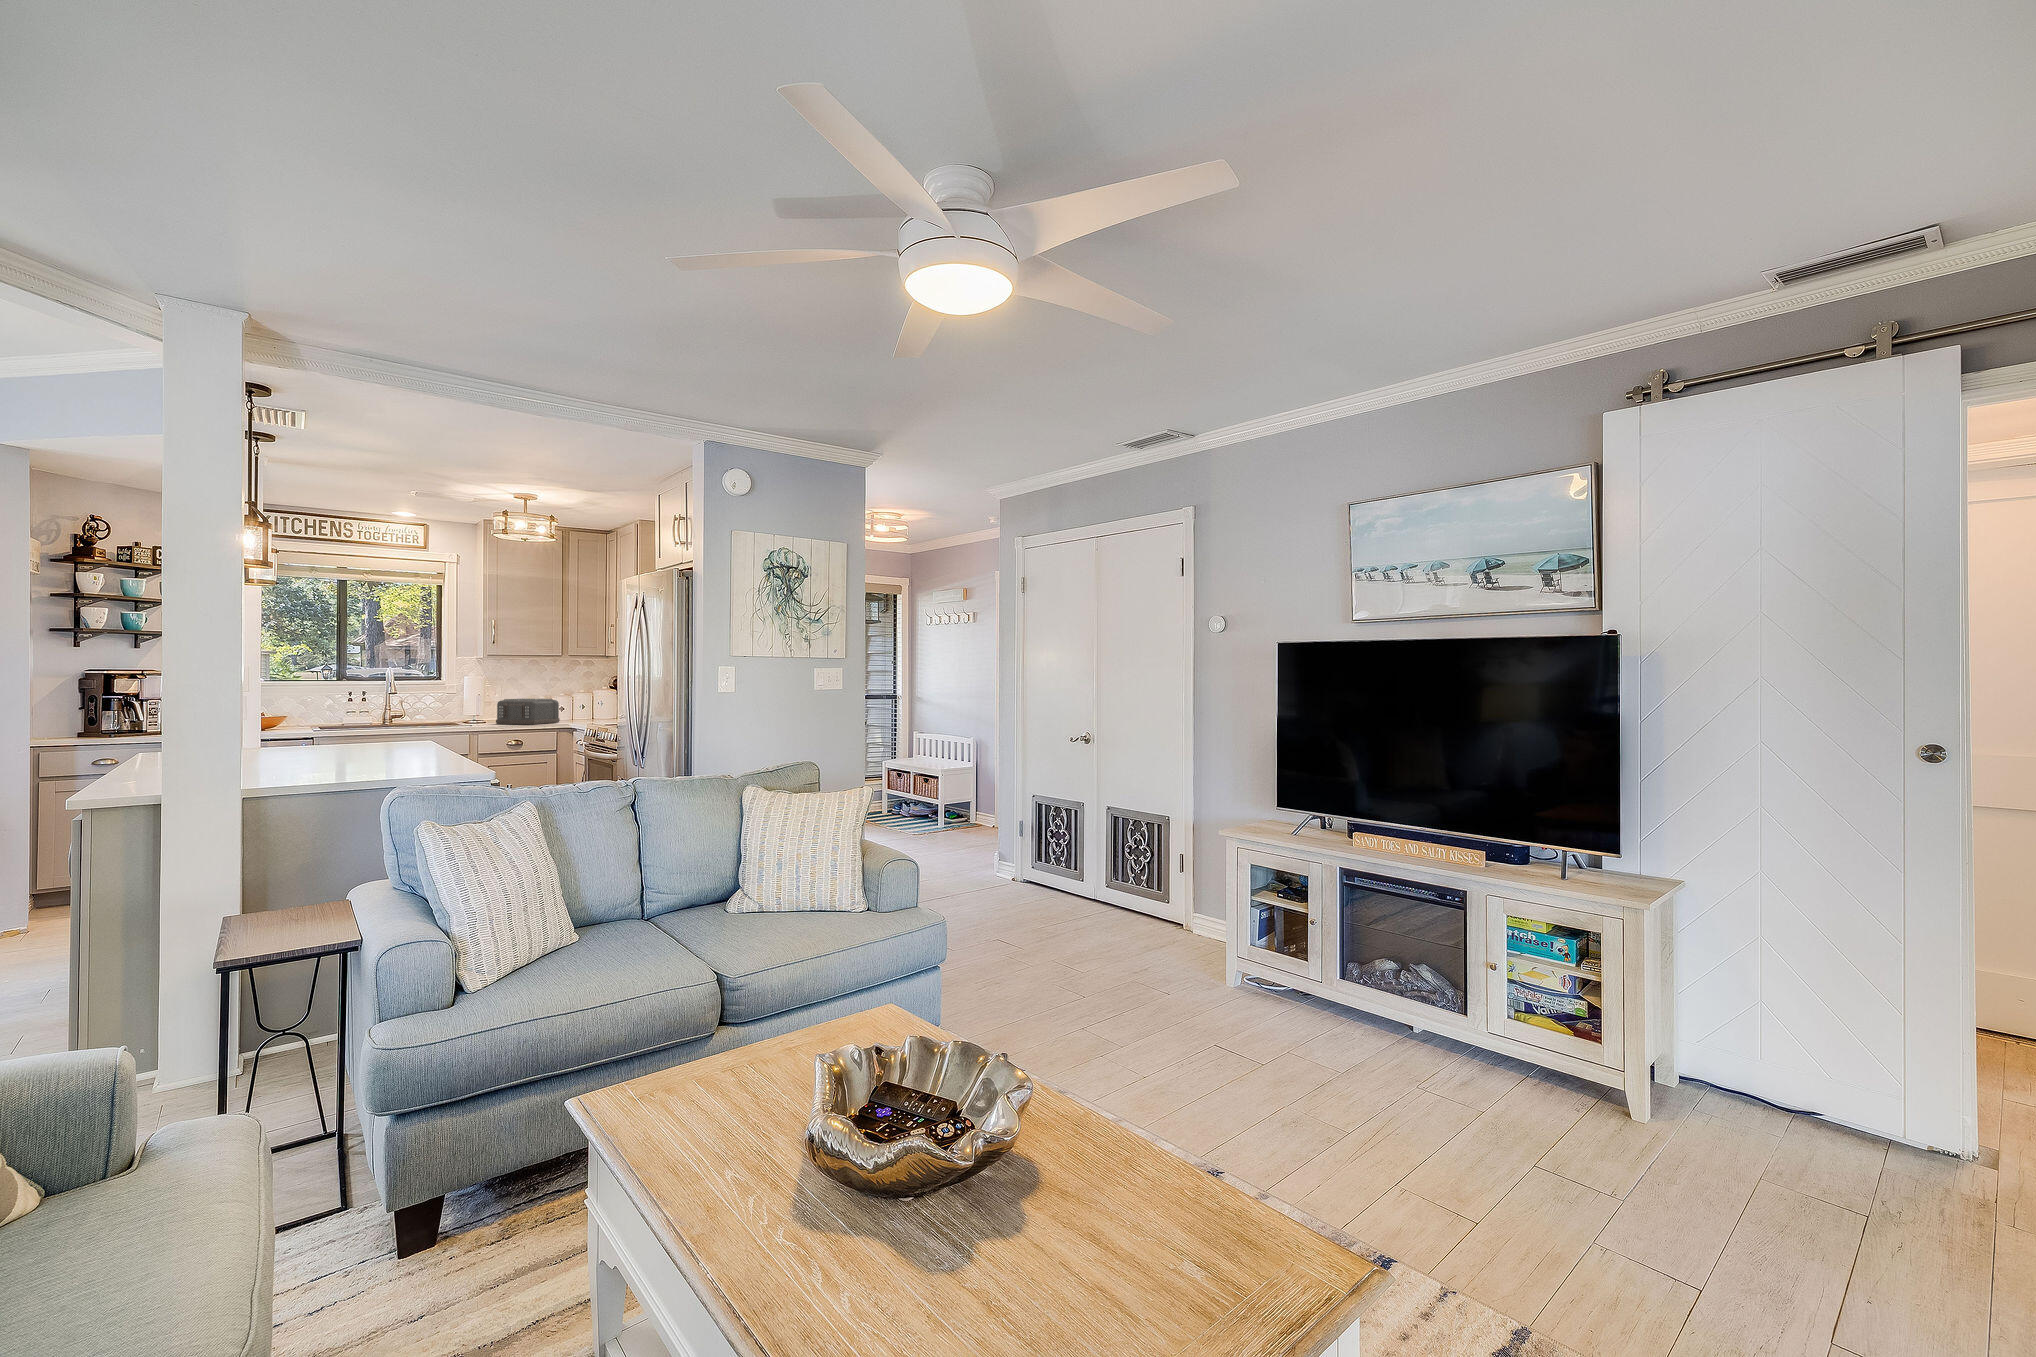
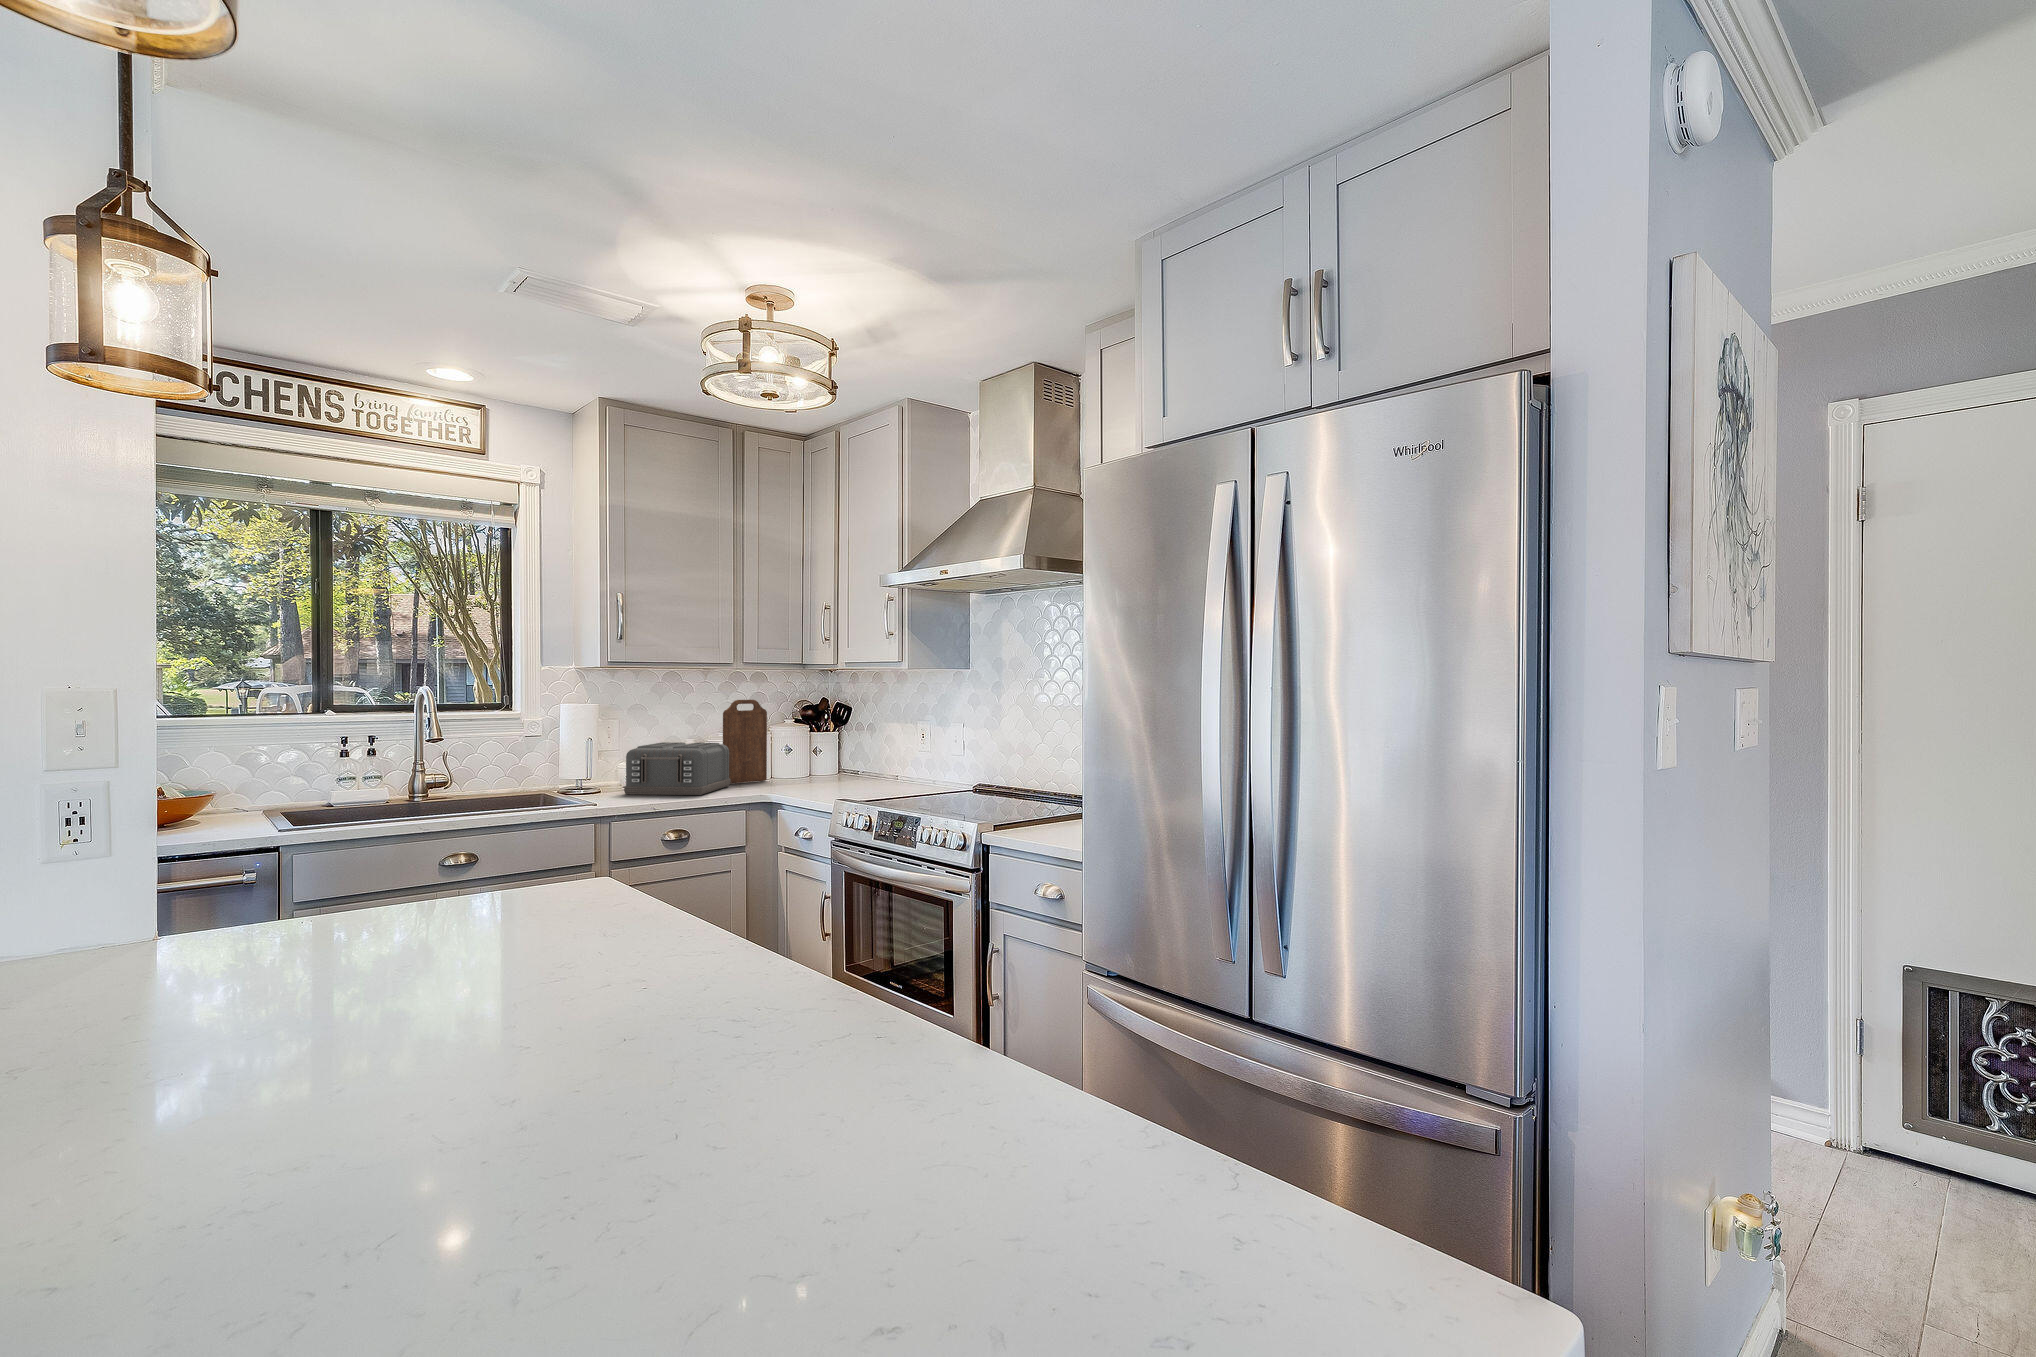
cutting board: none [558,677,587,722] -> present [723,700,767,784]

